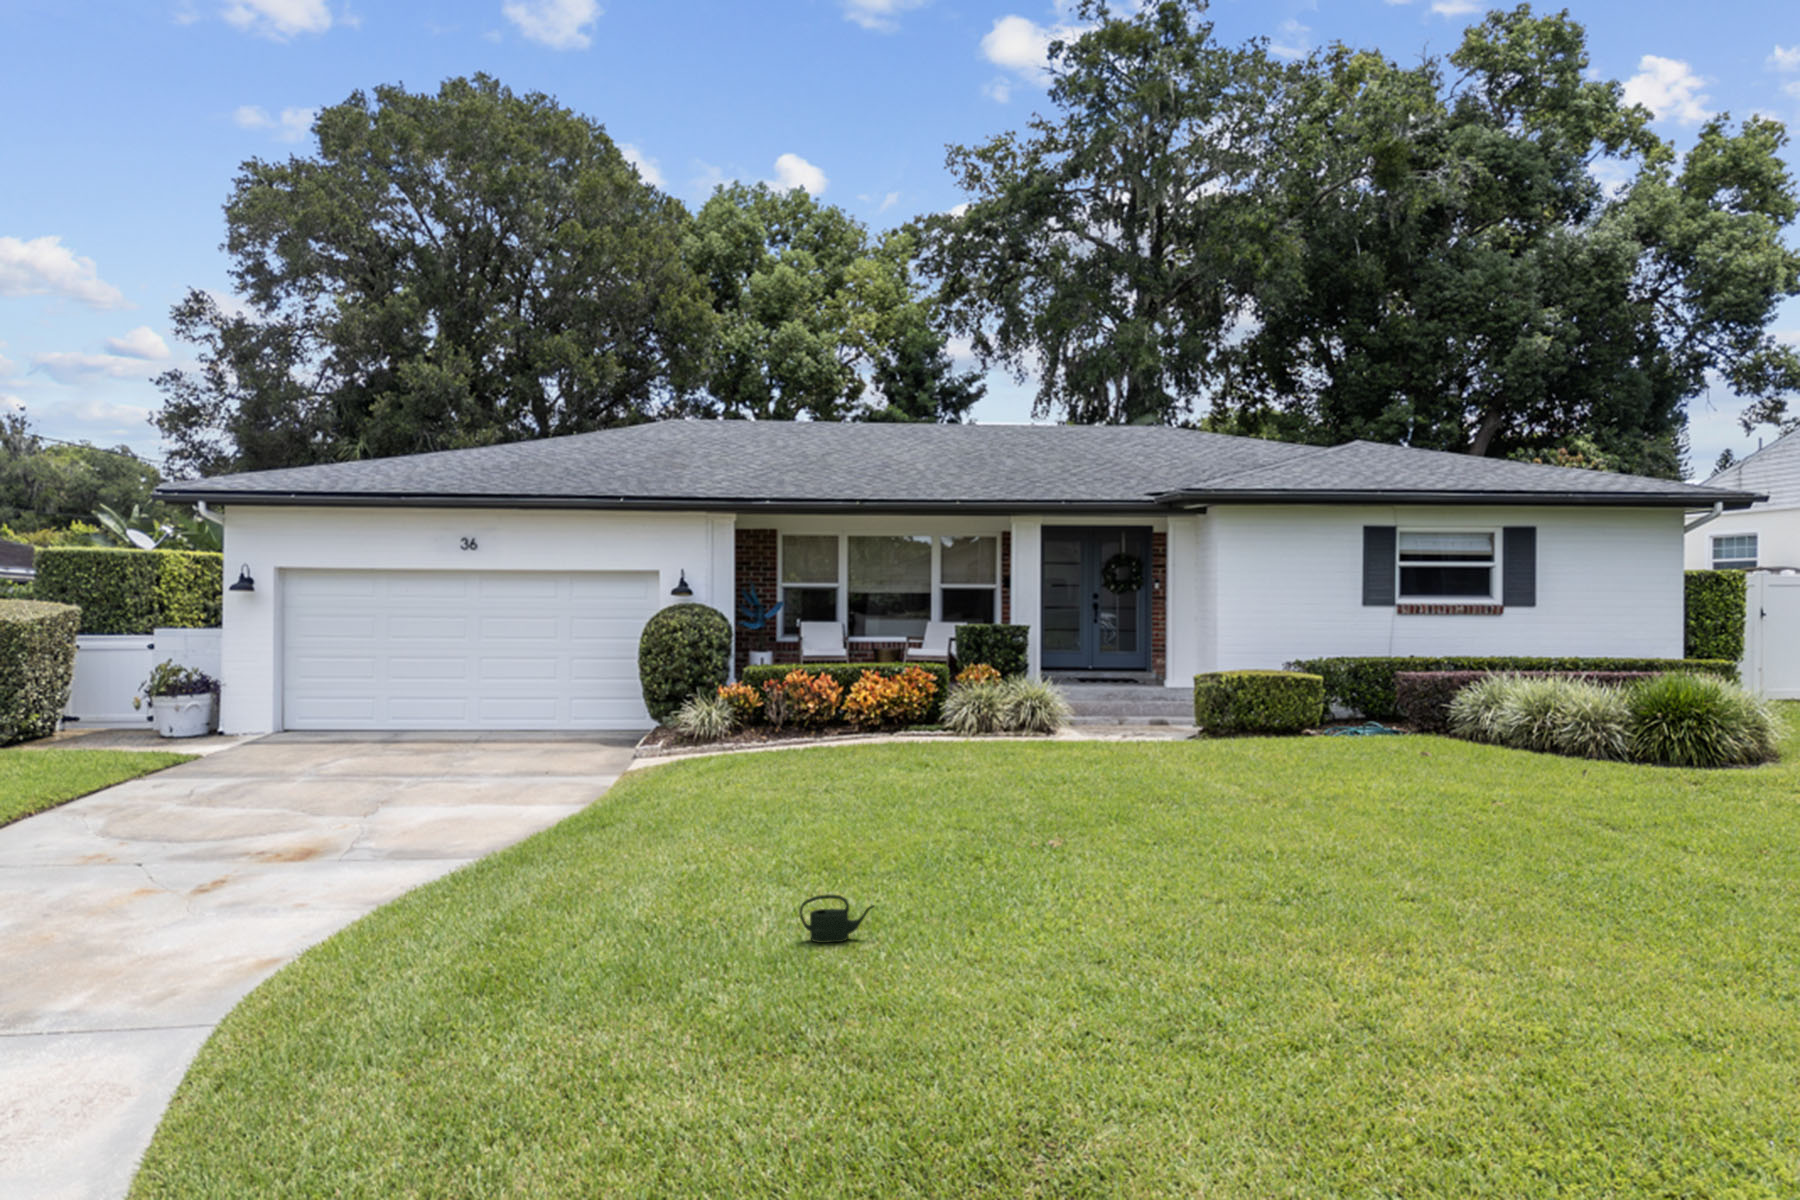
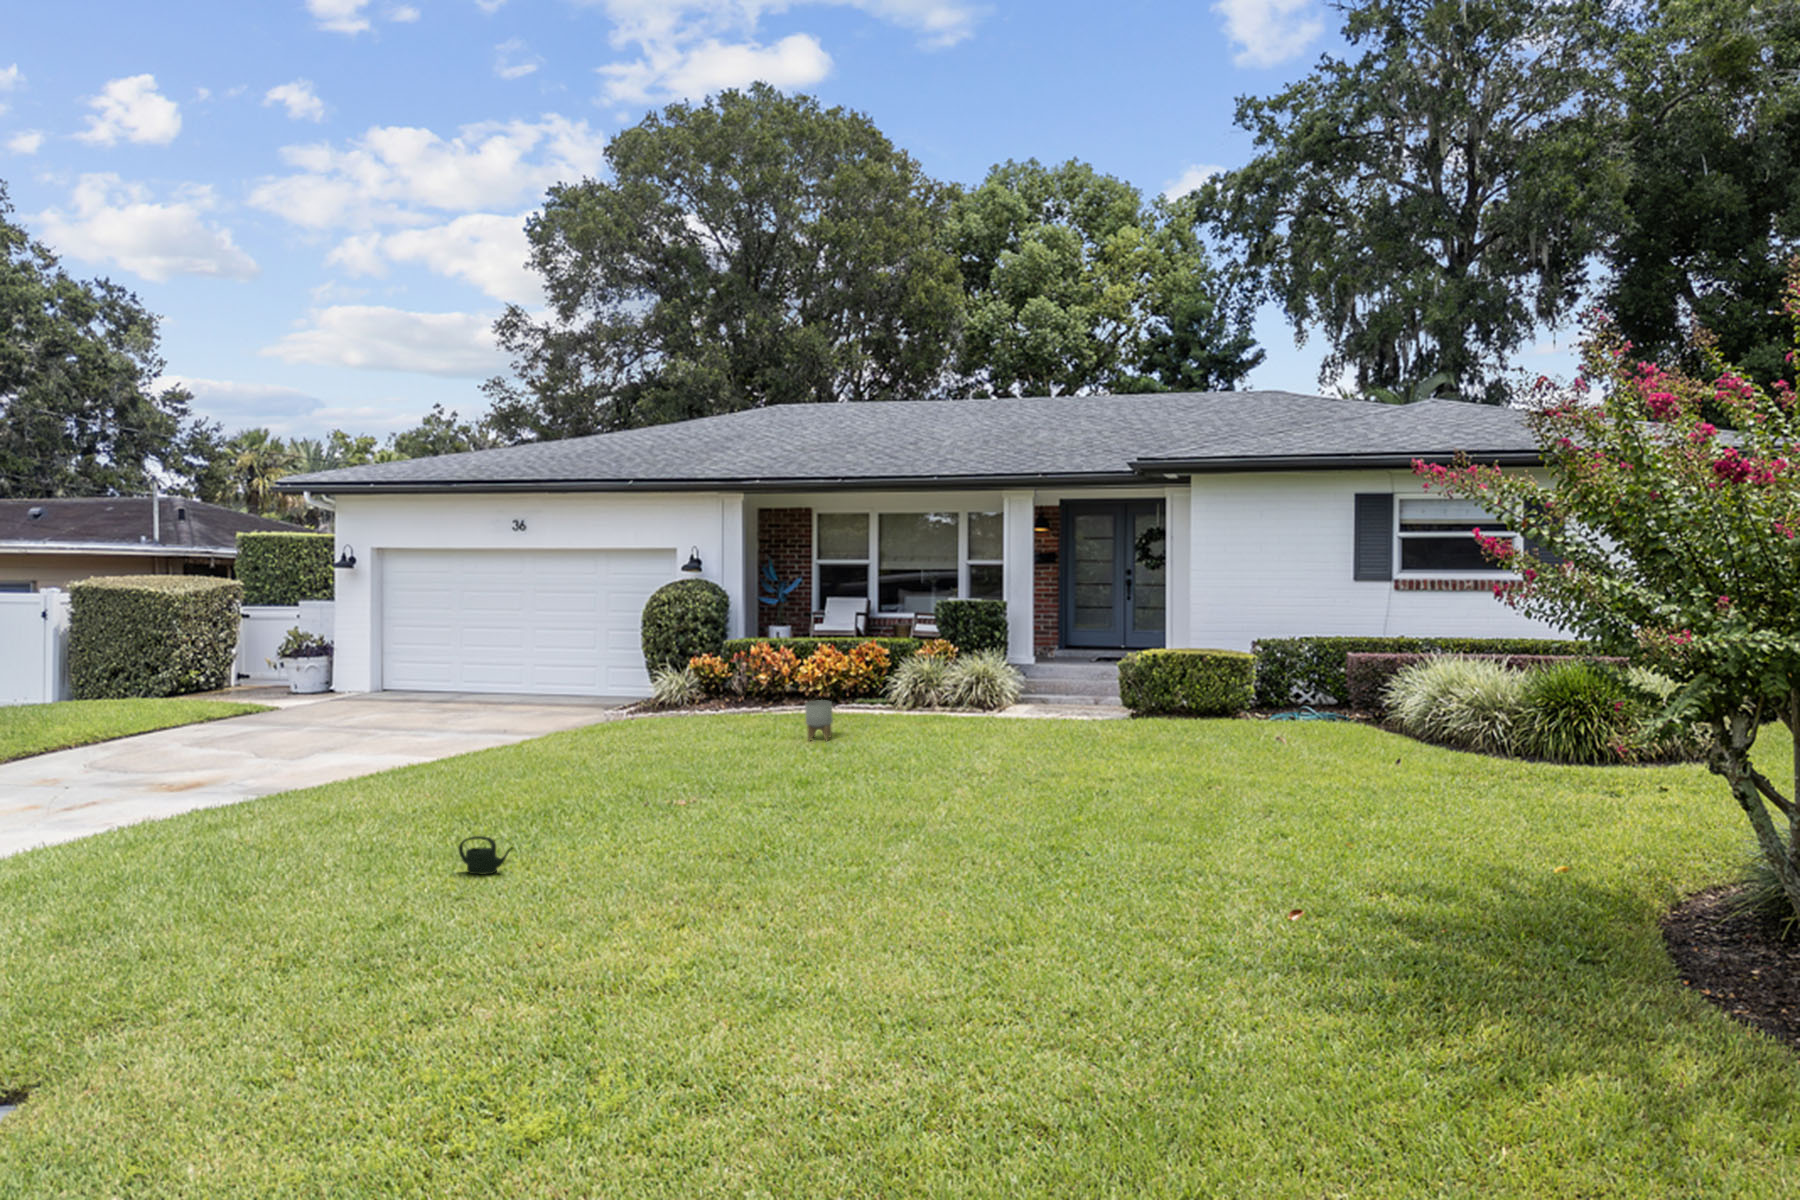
planter: none [940,728,969,772] -> present [805,700,833,741]

